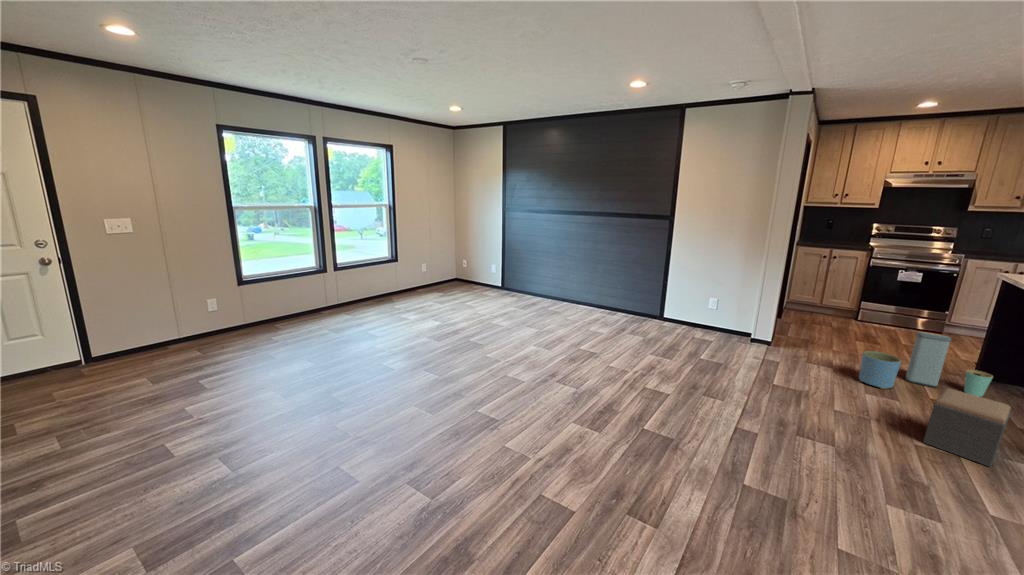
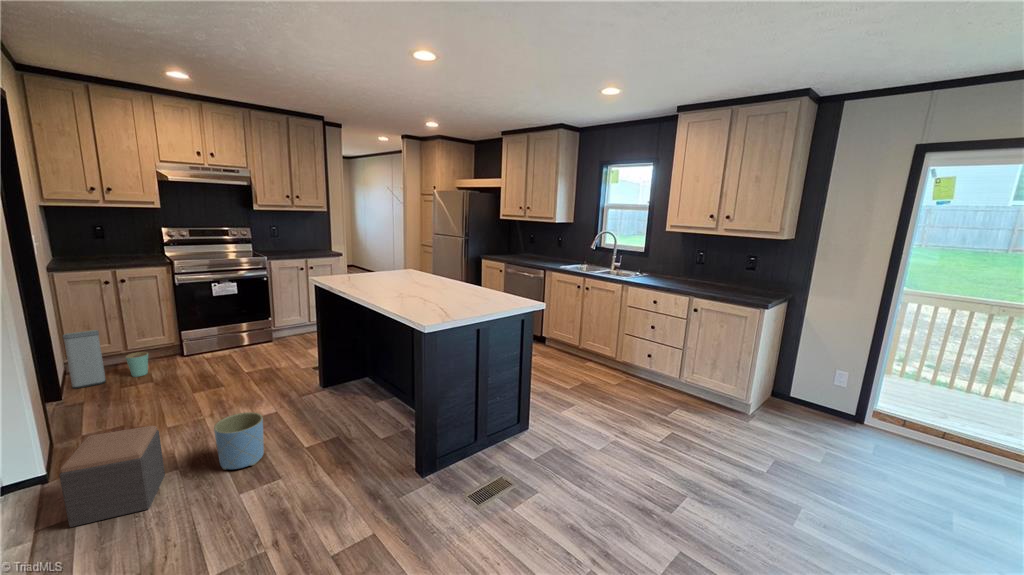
trash can: present [906,332,993,397] -> present [63,330,148,389]
footstool: present [923,388,1011,467] -> present [59,426,165,527]

